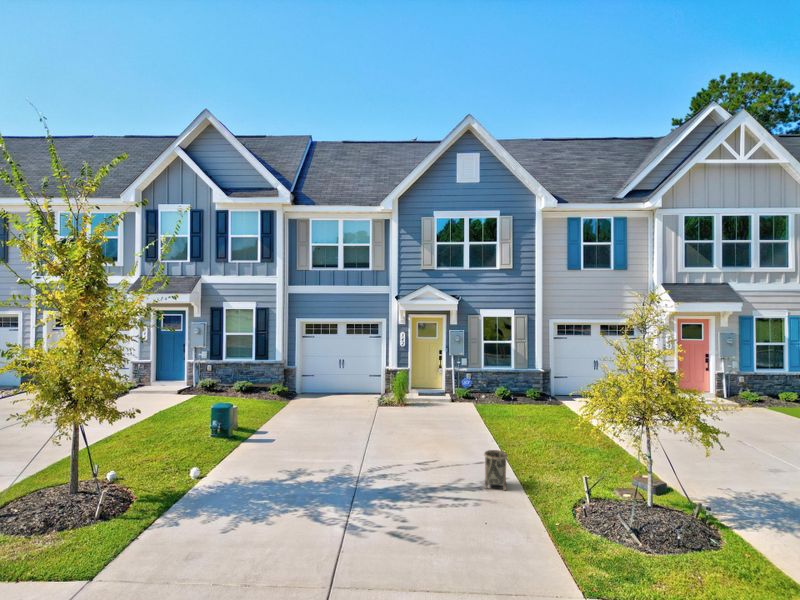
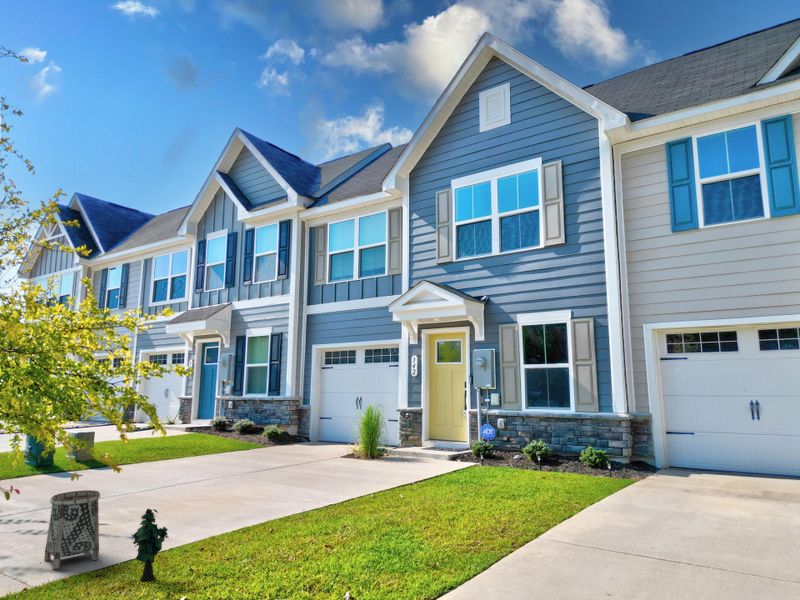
decorative plant: none [544,453,563,486] -> present [132,509,169,581]

